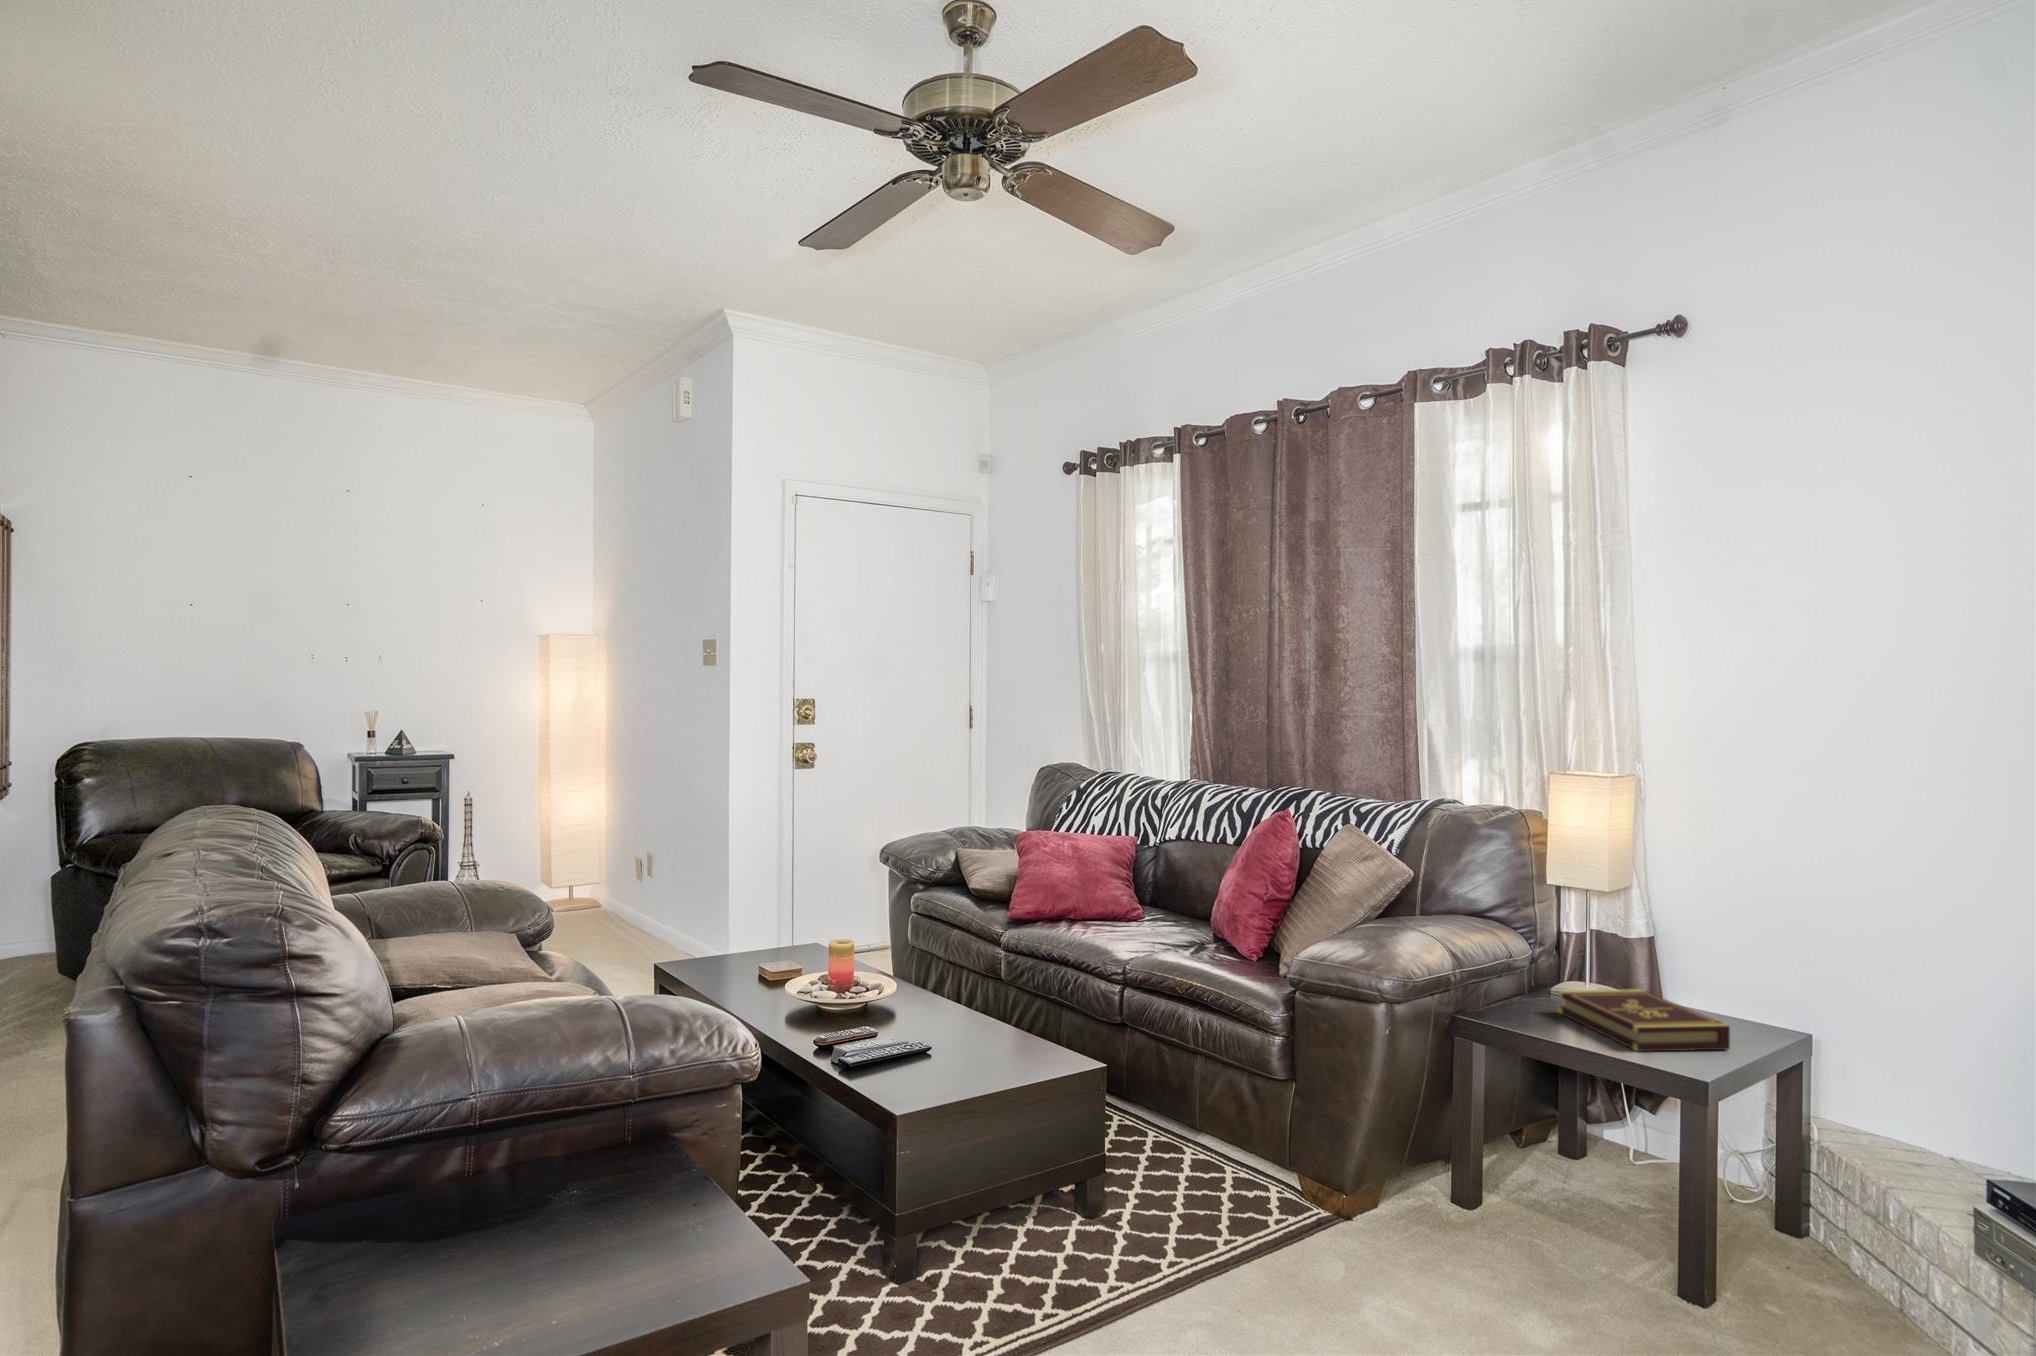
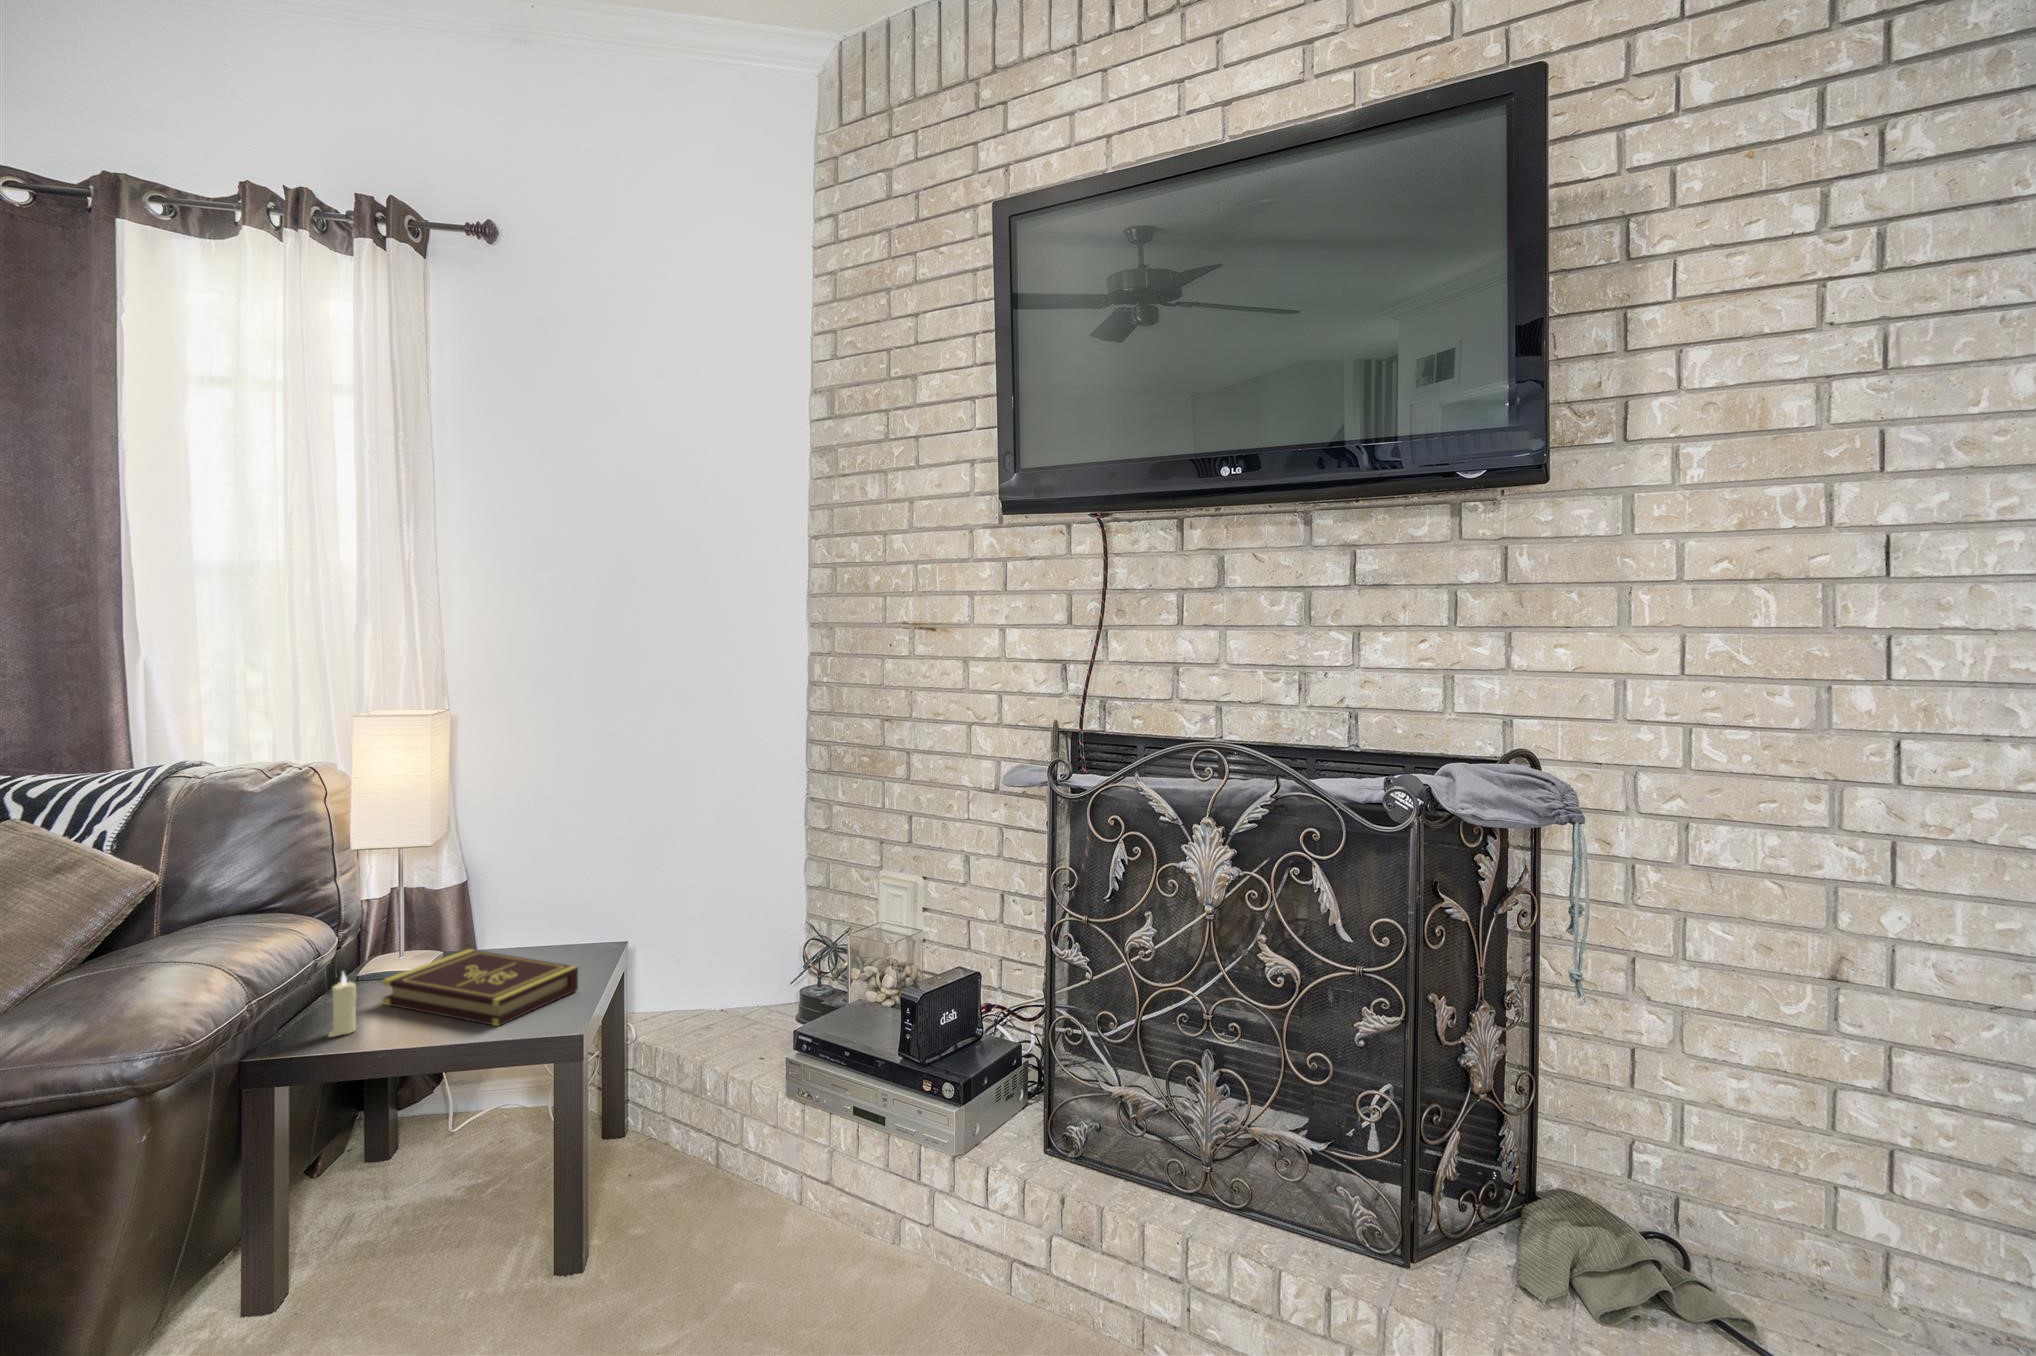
candle: none [1506,969,1528,1022] -> present [329,973,356,1037]

